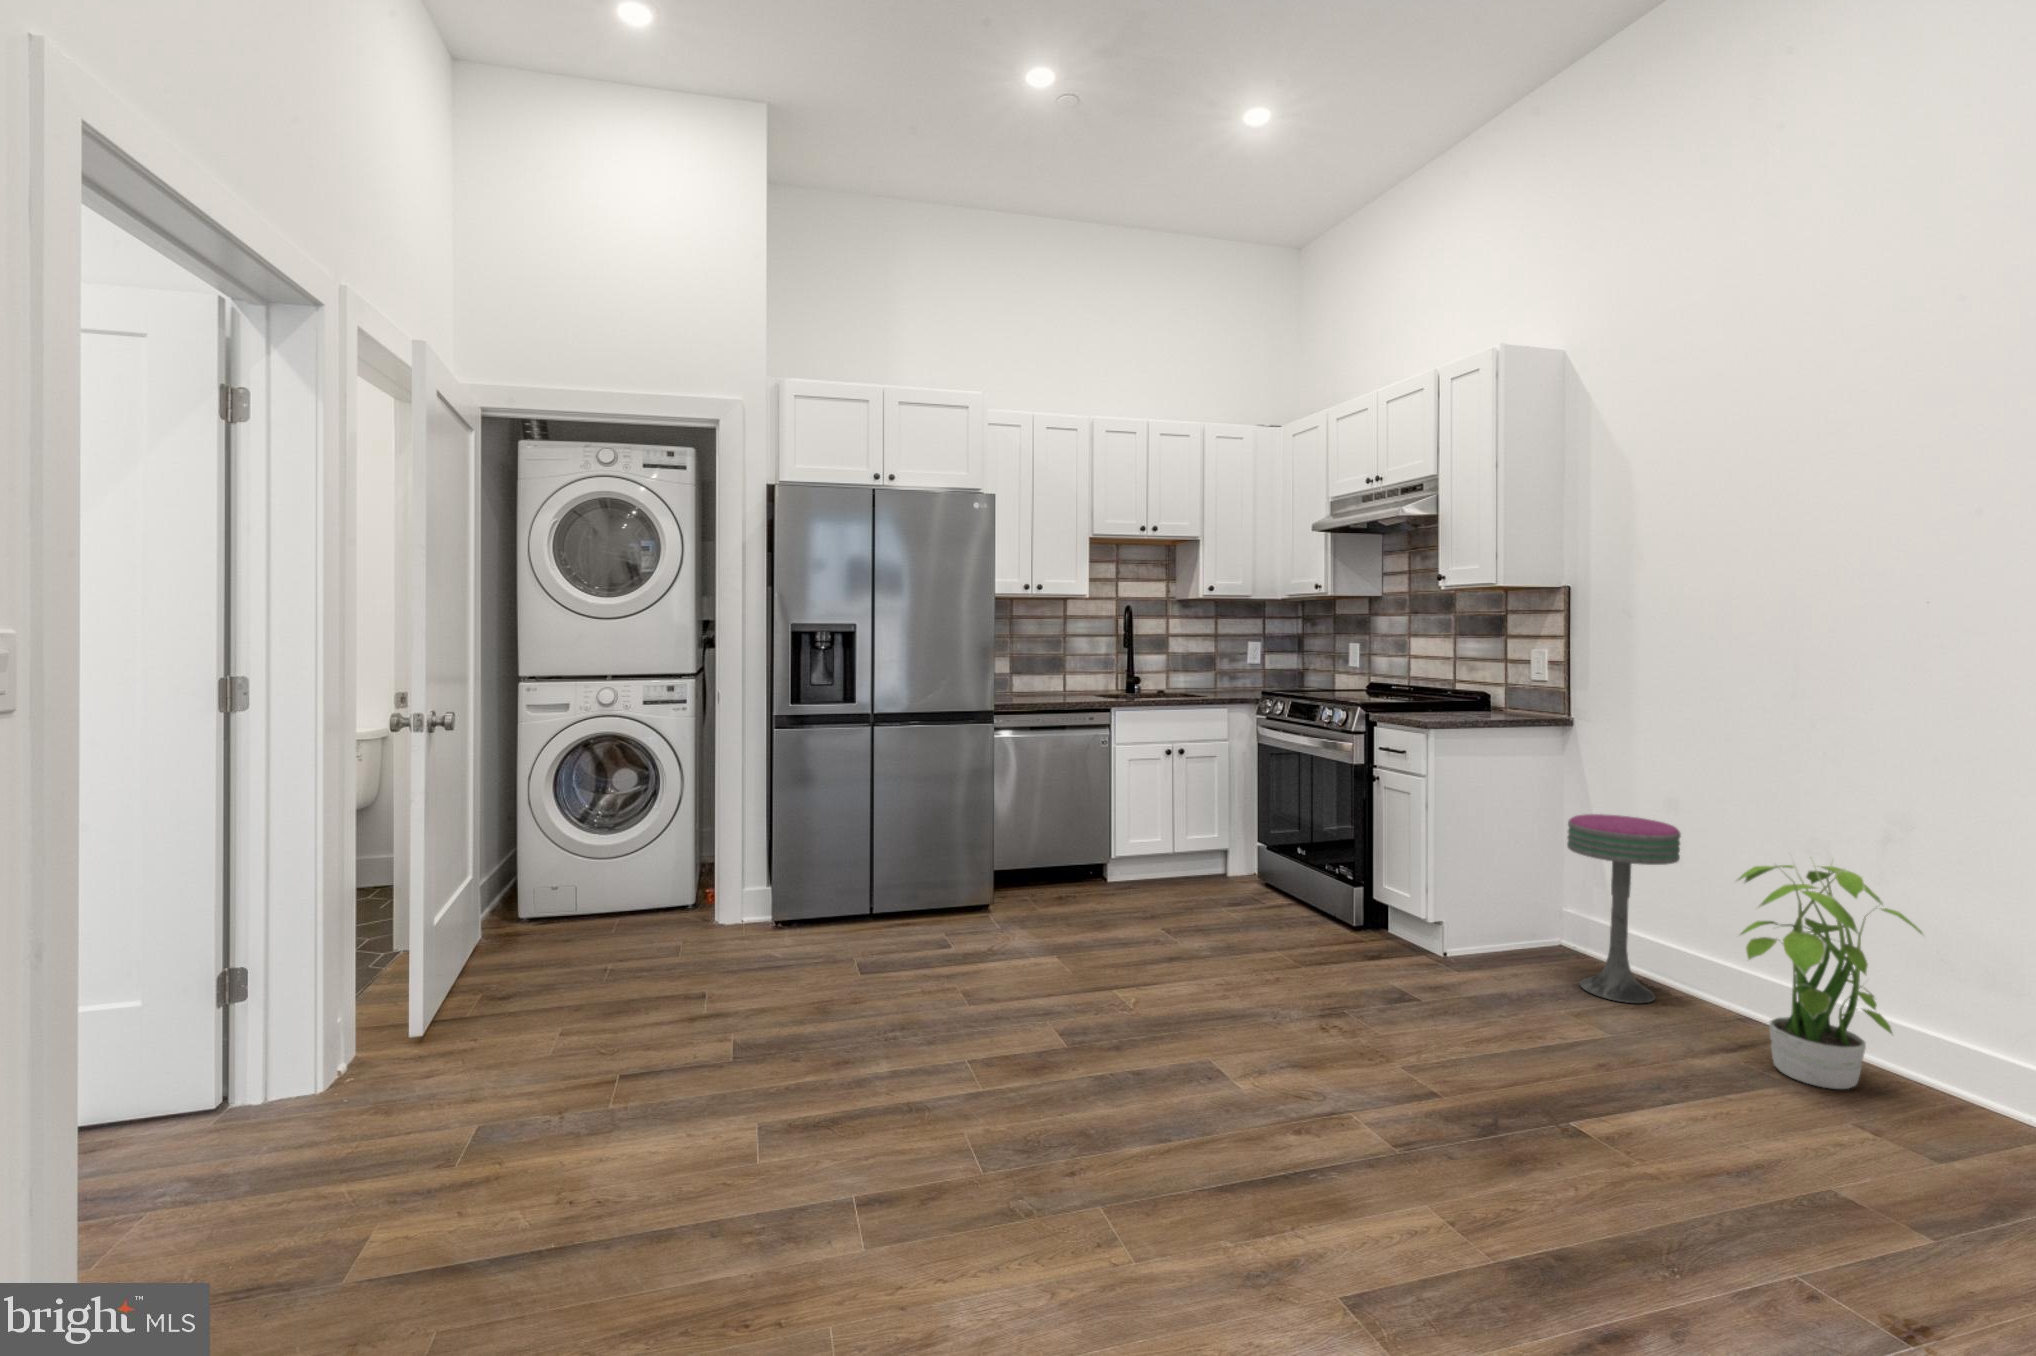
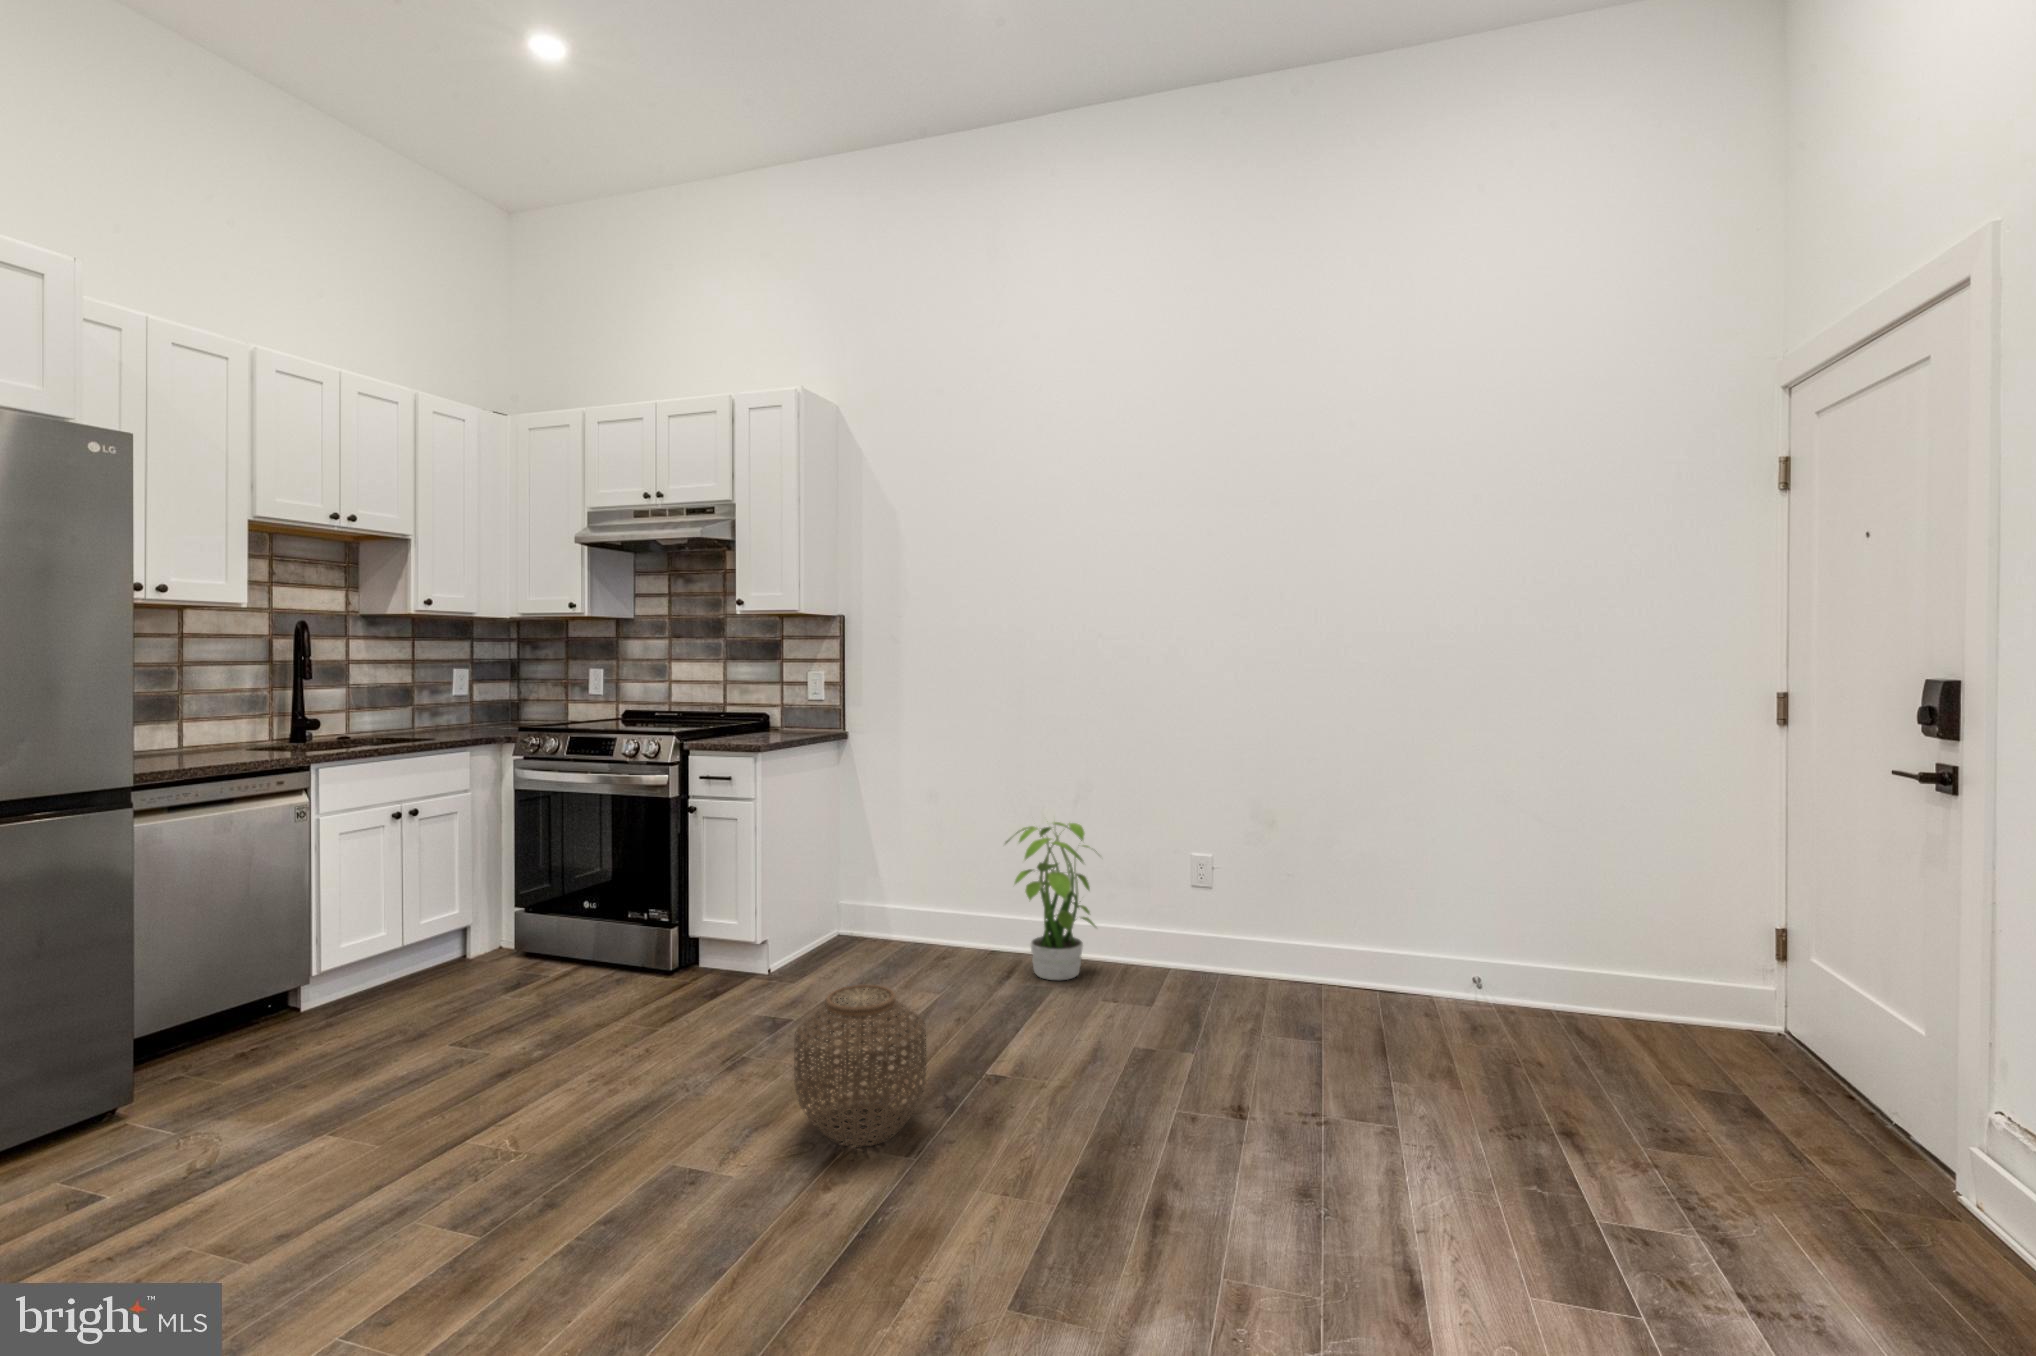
bar stool: present [1567,814,1681,1003] -> none [871,810,950,966]
woven basket: none [1299,967,1441,1133] -> present [794,985,926,1147]

